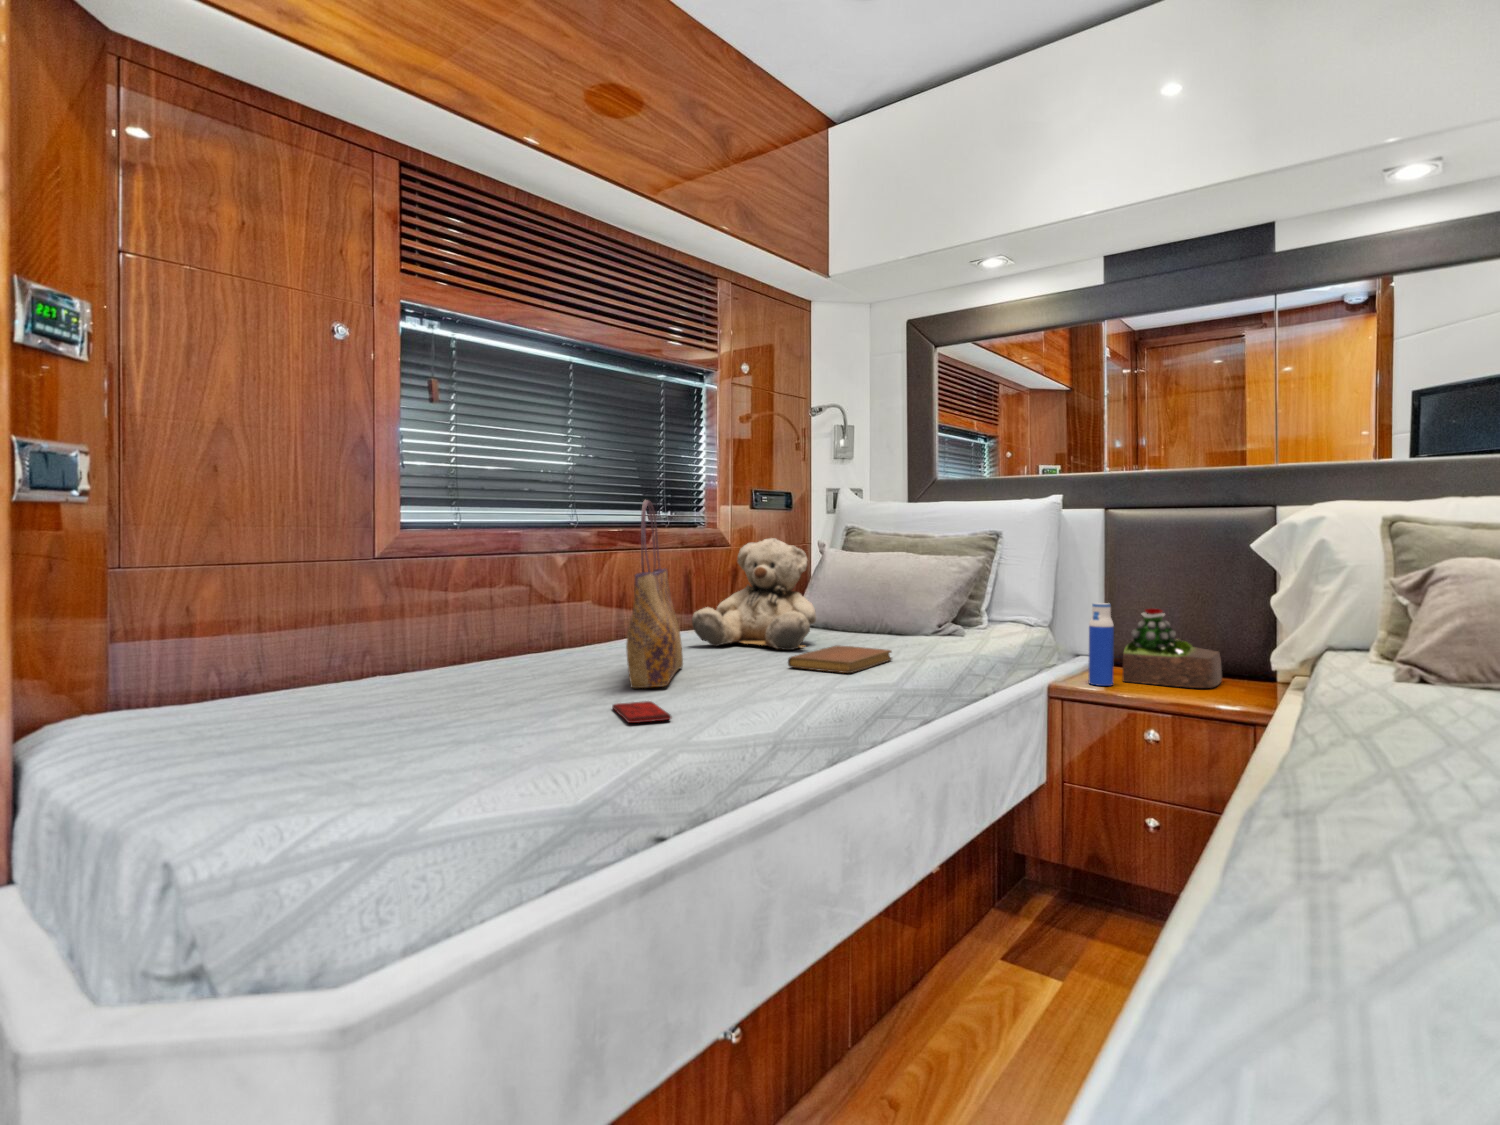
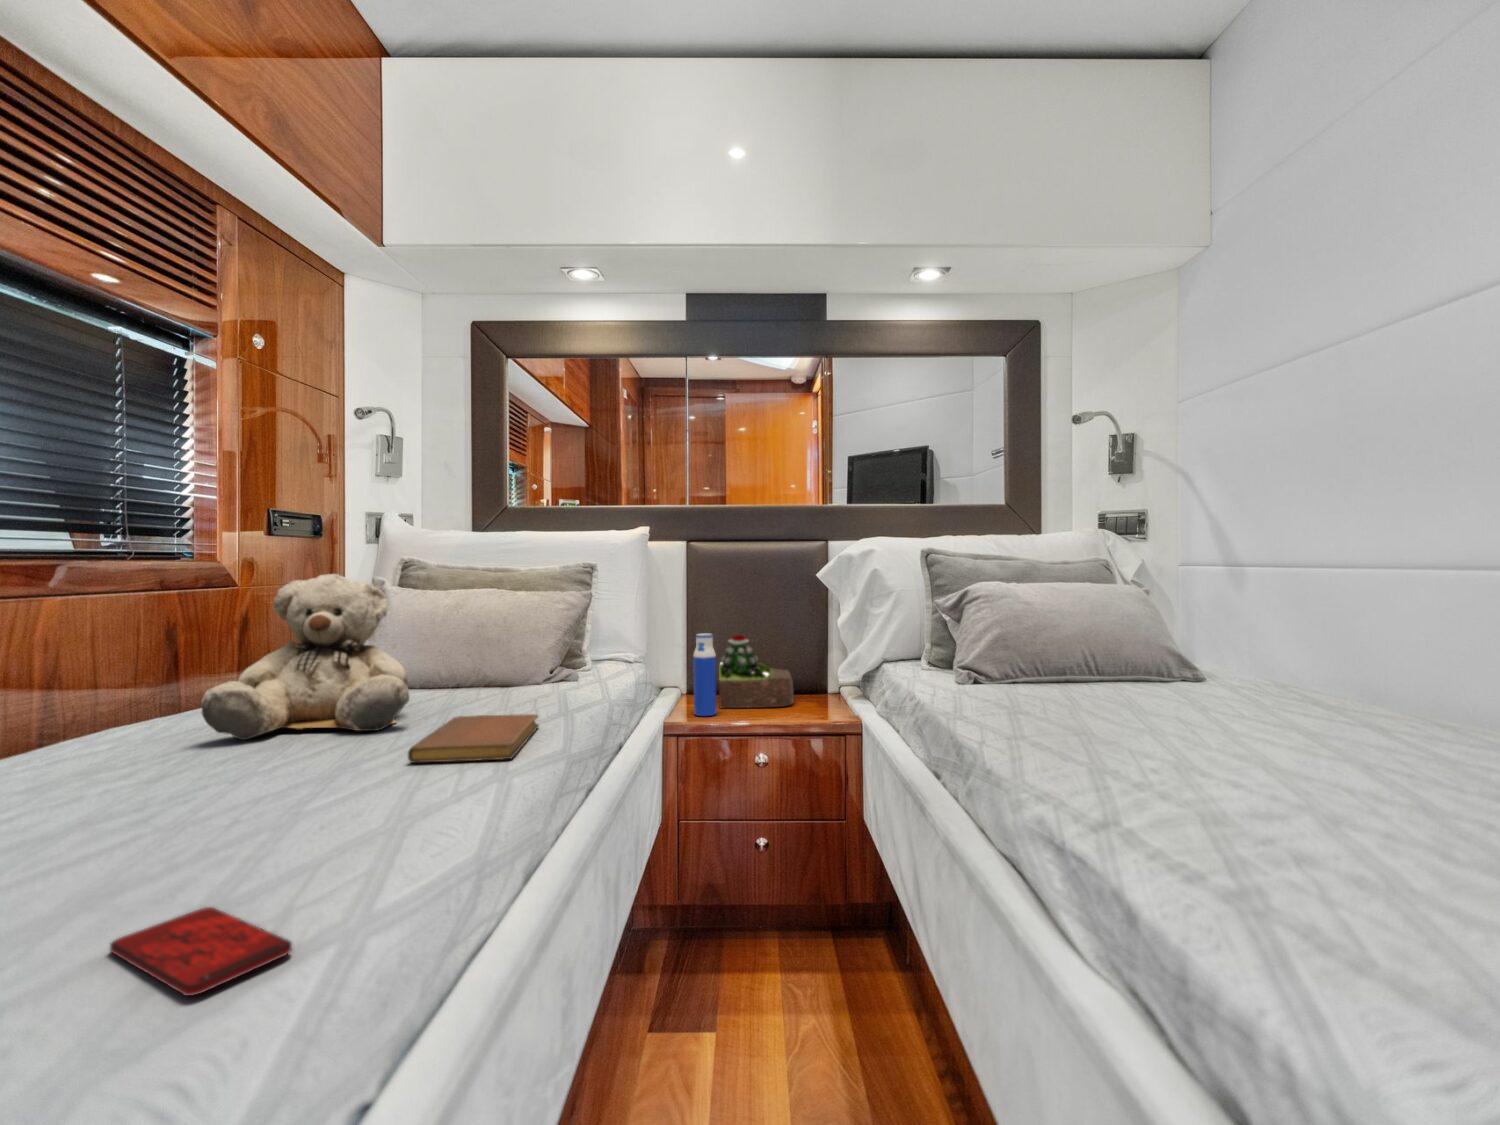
tote bag: present [626,500,683,688] -> none [111,508,225,873]

